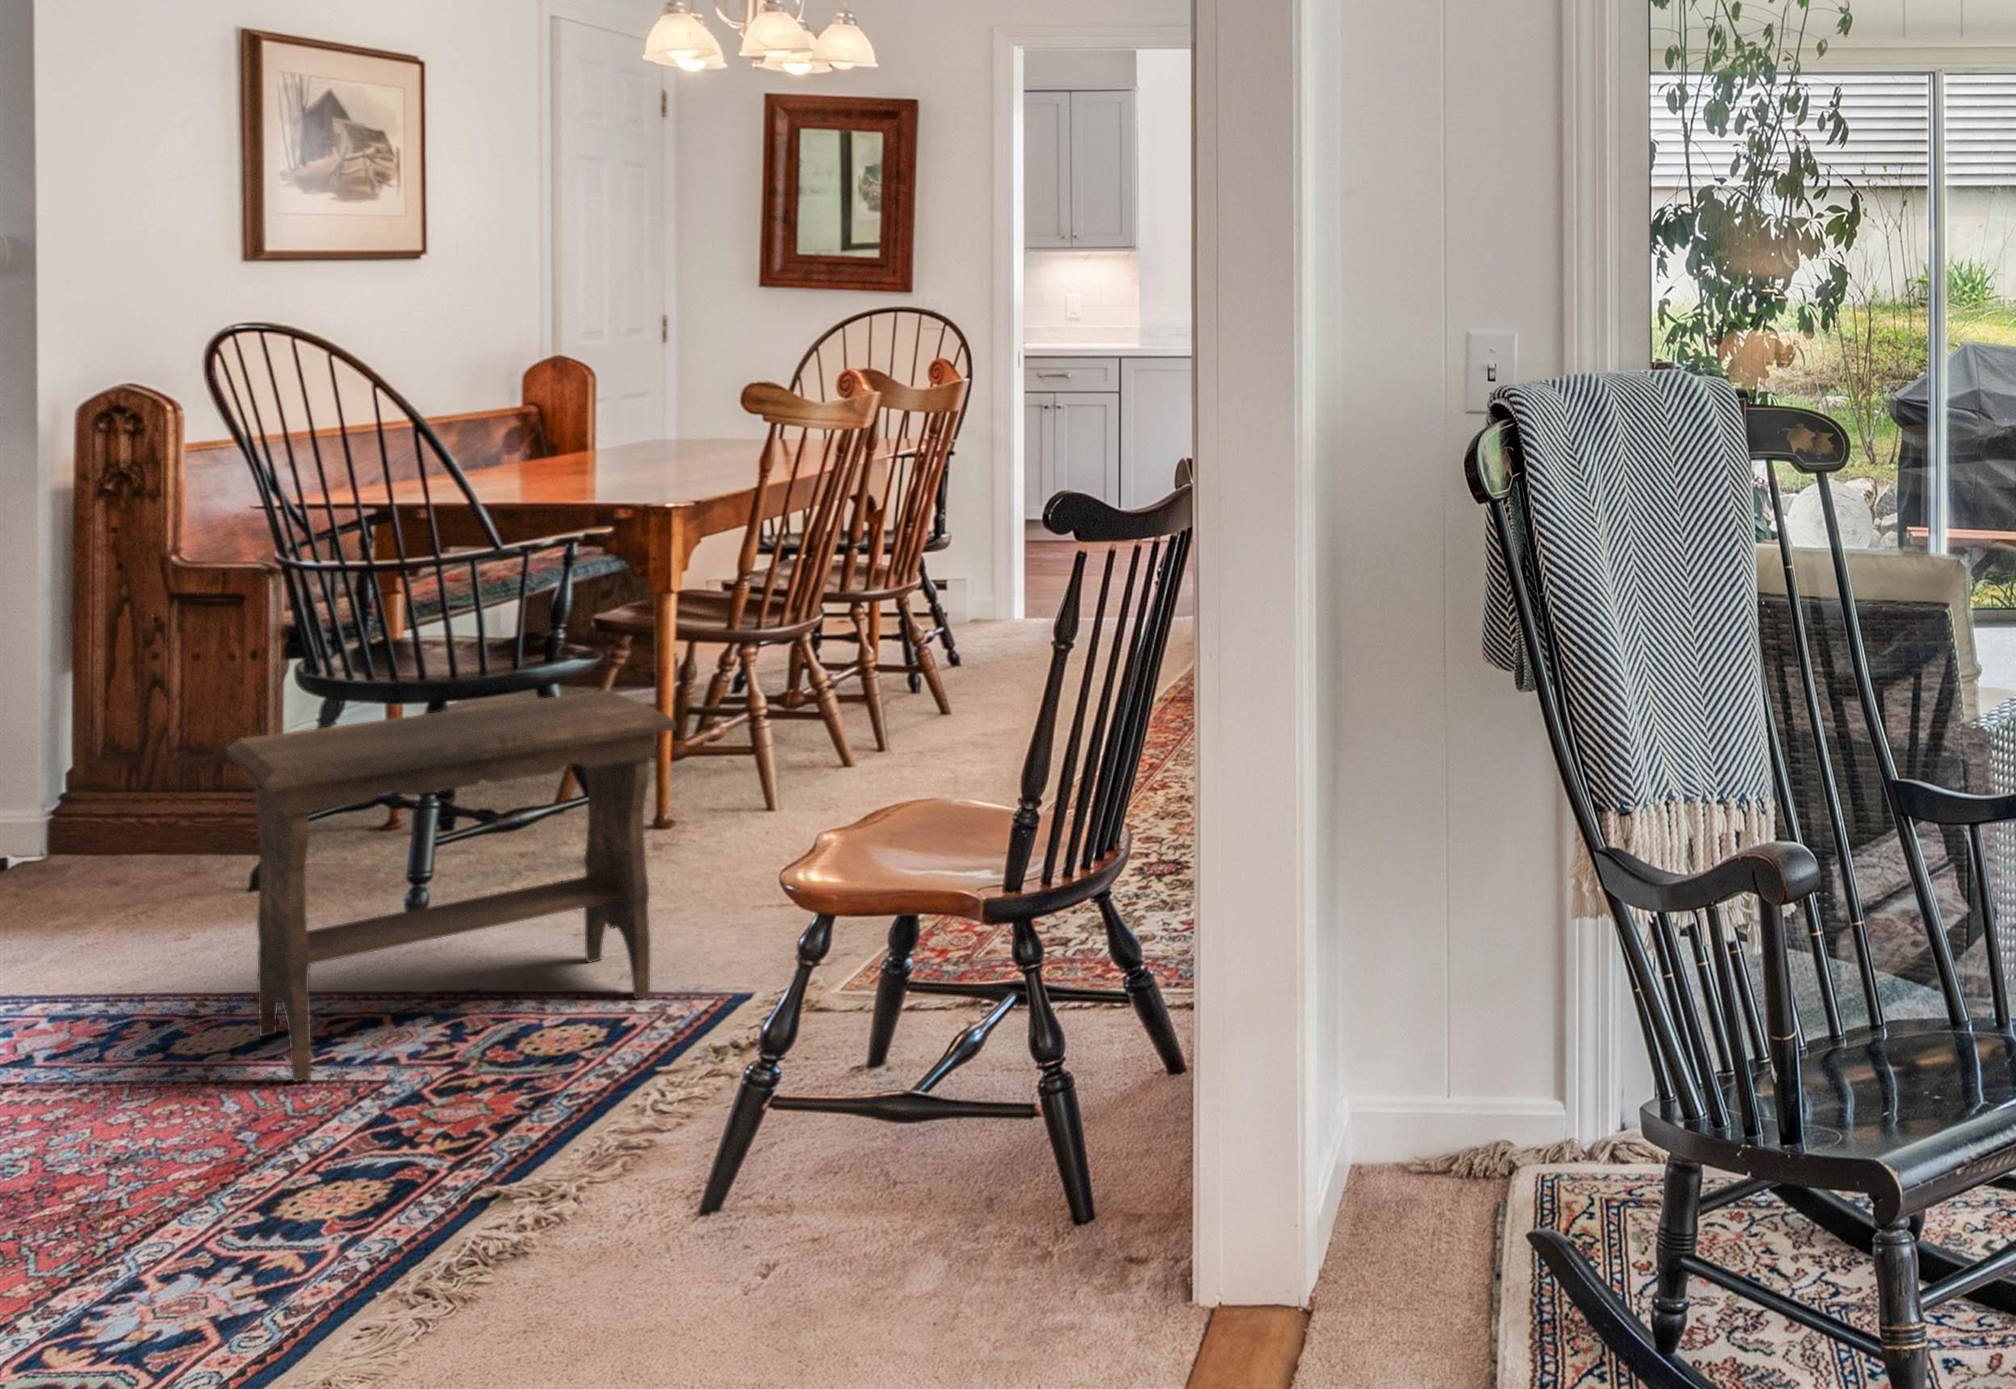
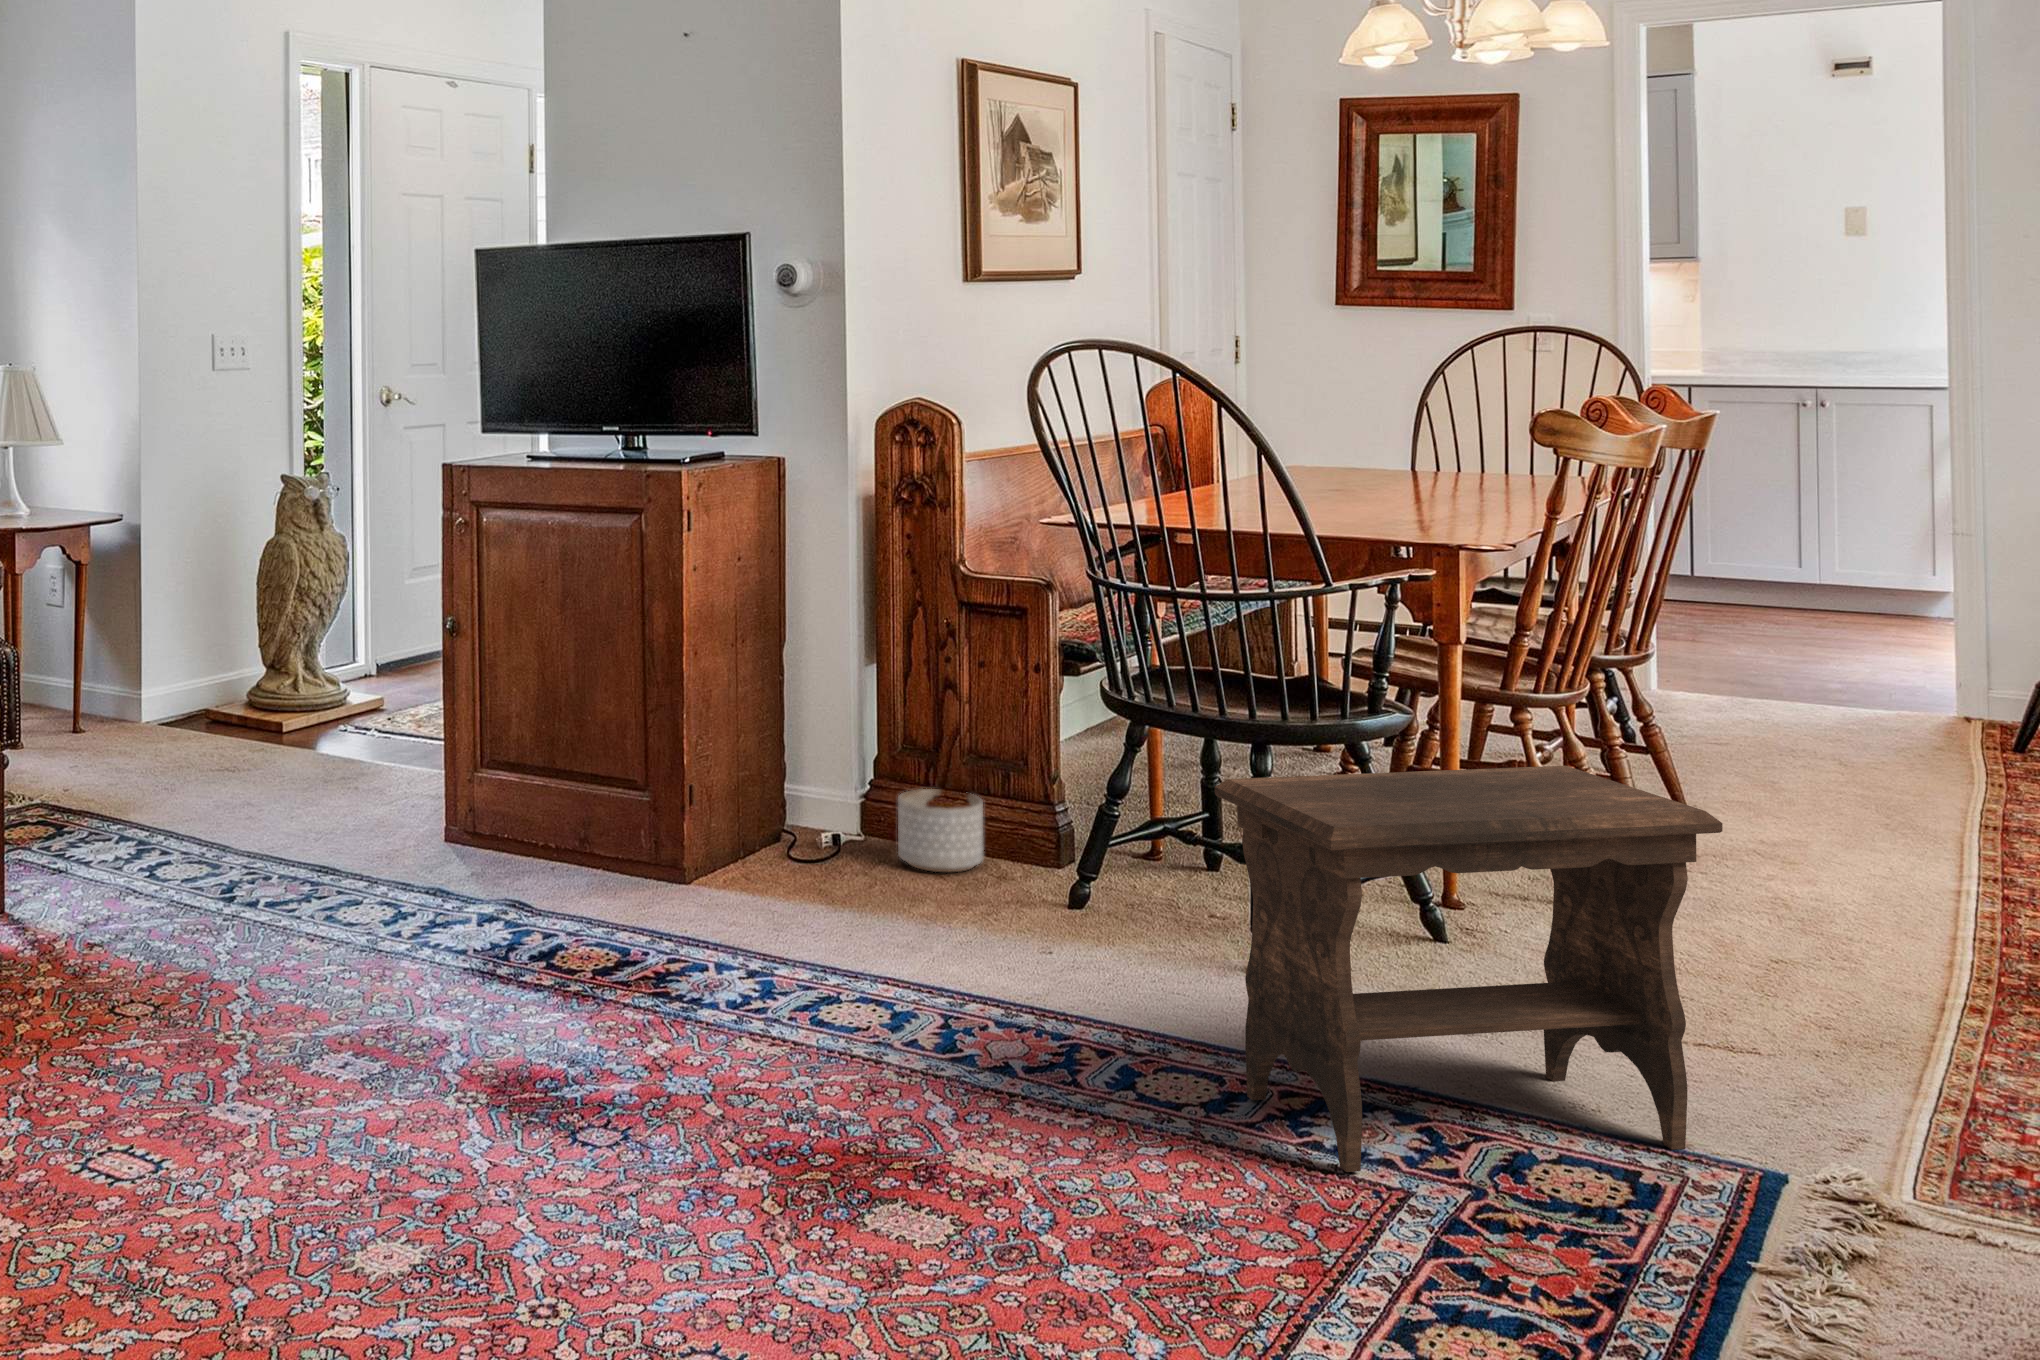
planter: none [78,789,187,876] -> present [898,789,983,872]

